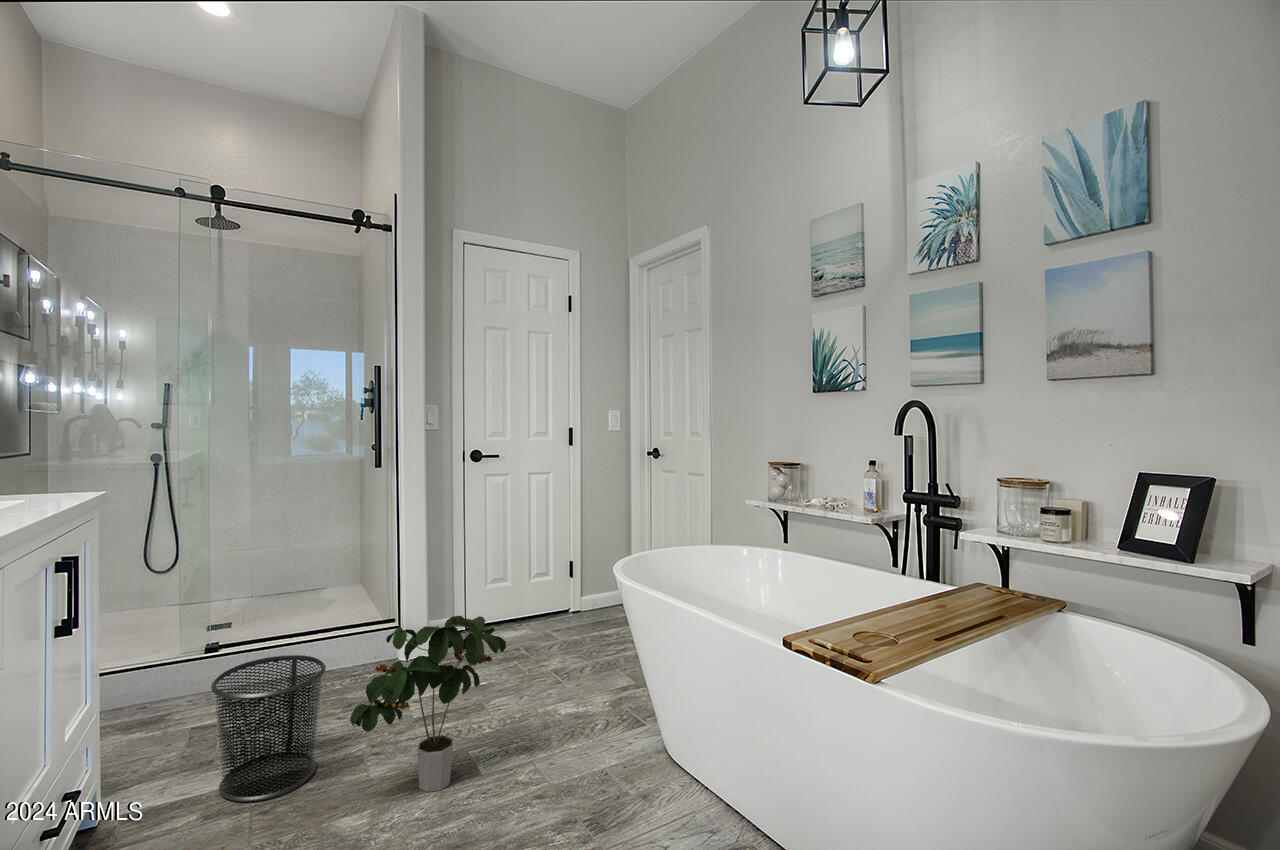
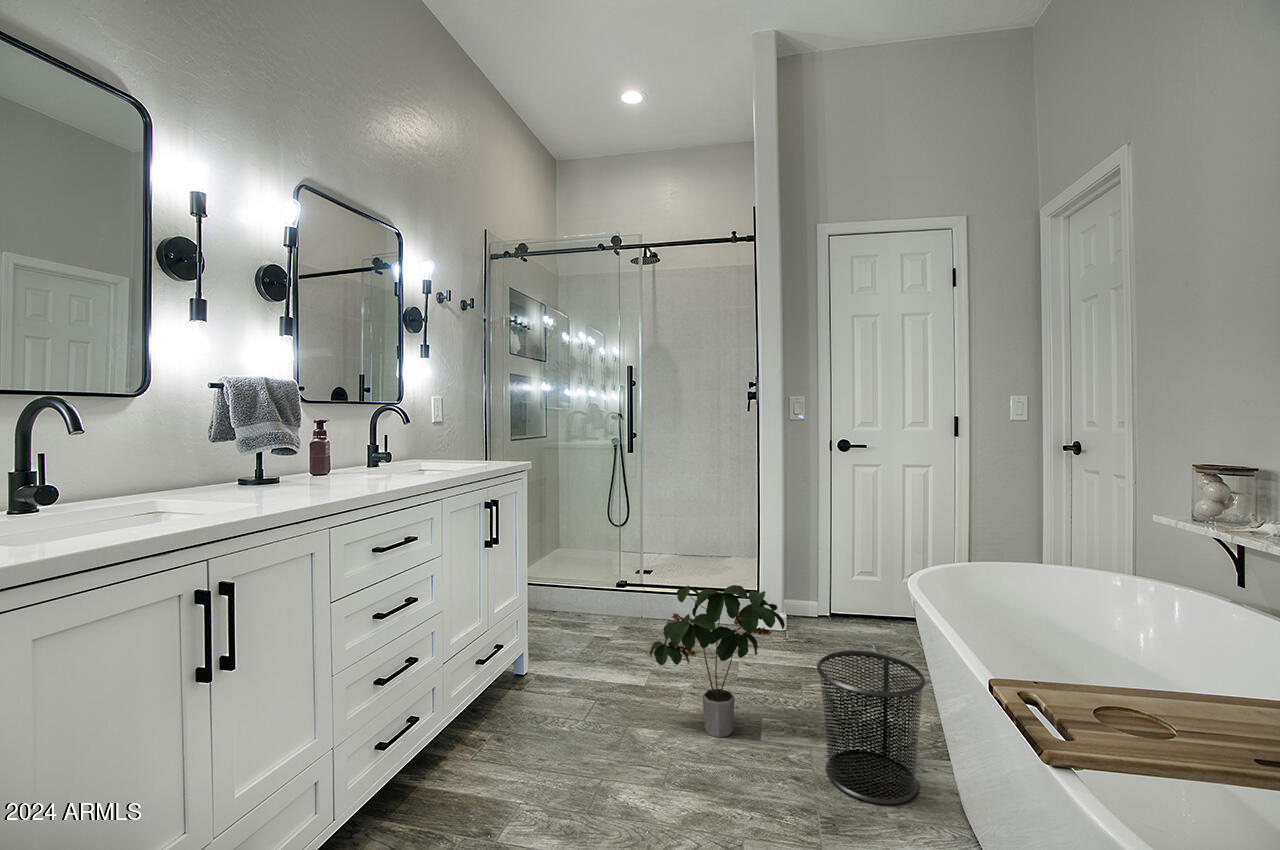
waste bin: present [211,655,326,802] -> present [817,651,926,804]

